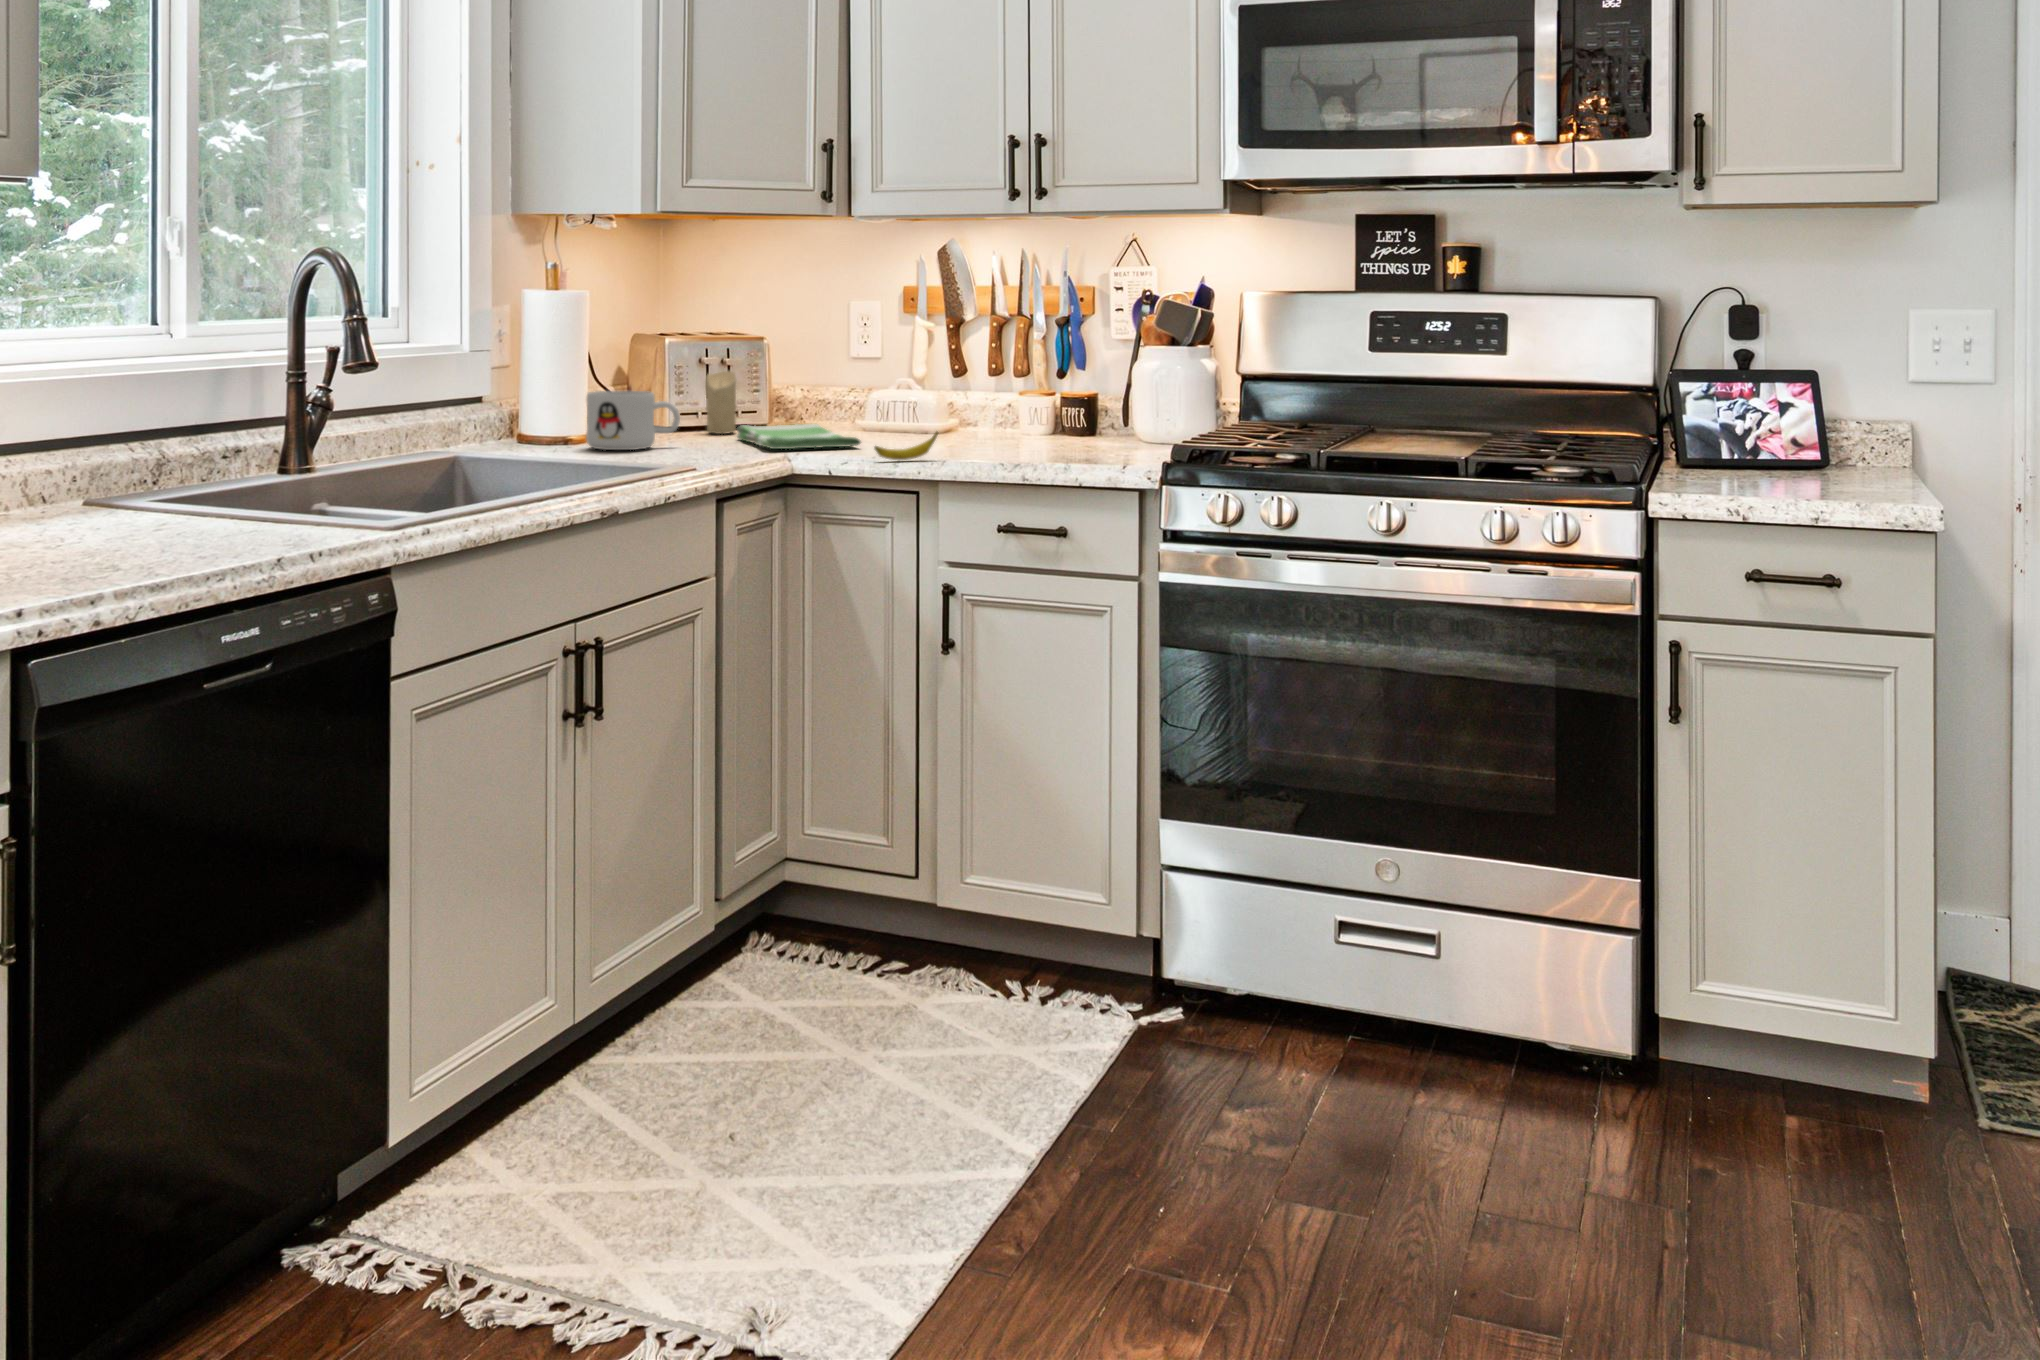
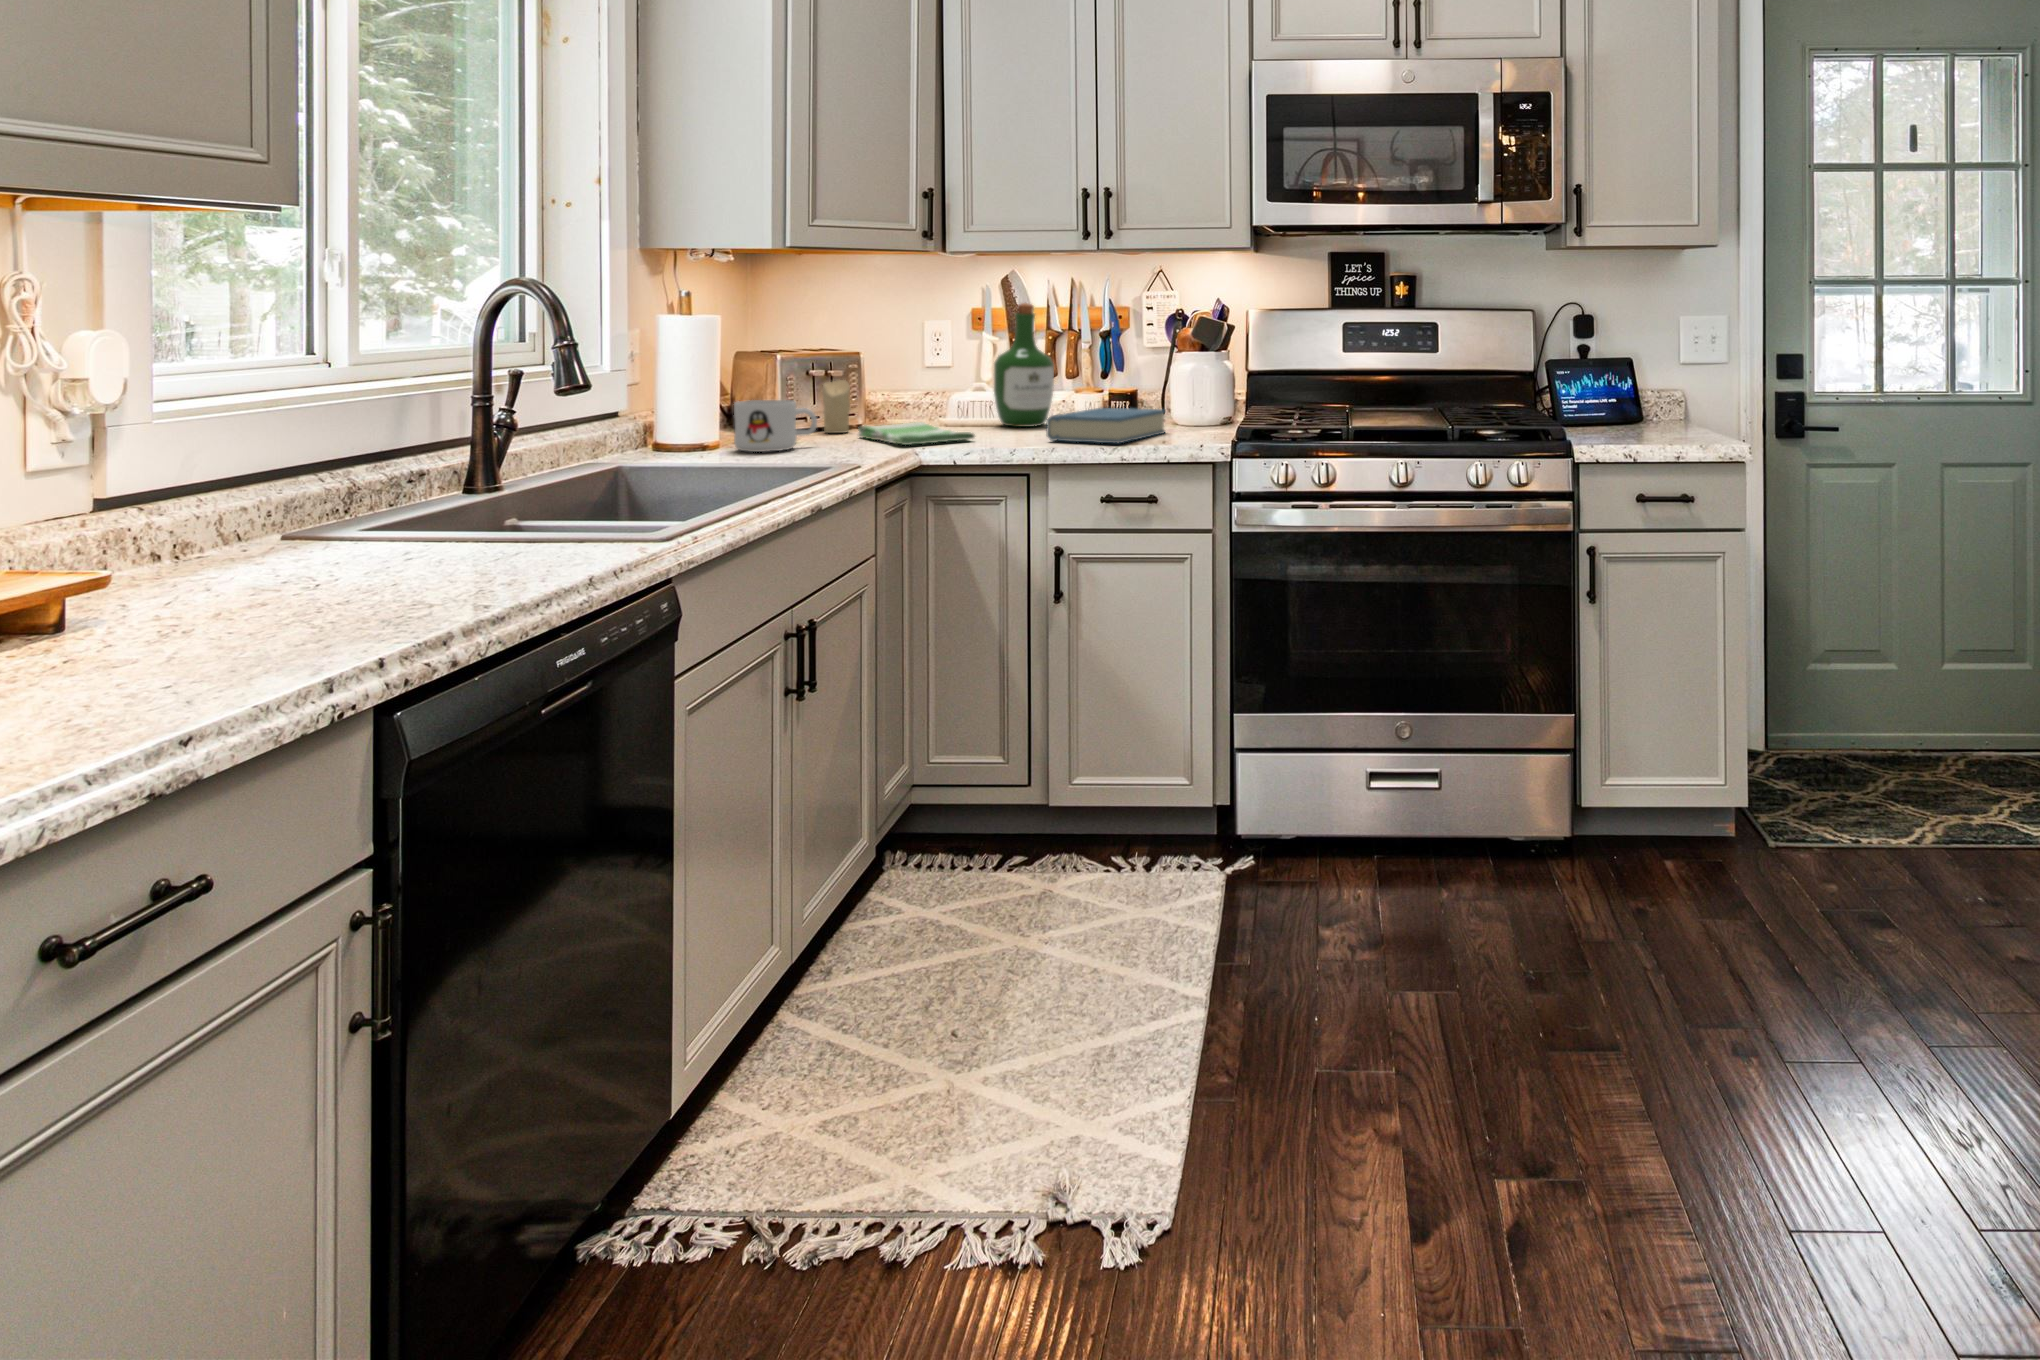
wine bottle: none [909,278,984,435] -> present [994,303,1054,427]
hardback book: none [944,413,1108,457] -> present [1046,408,1165,443]
banana: present [874,432,938,460] -> none [1002,425,1052,450]

